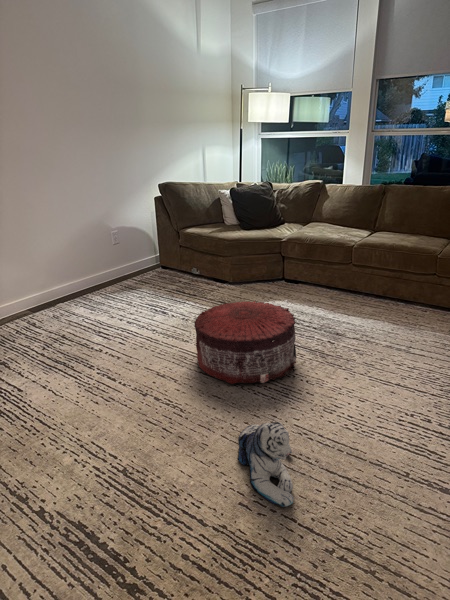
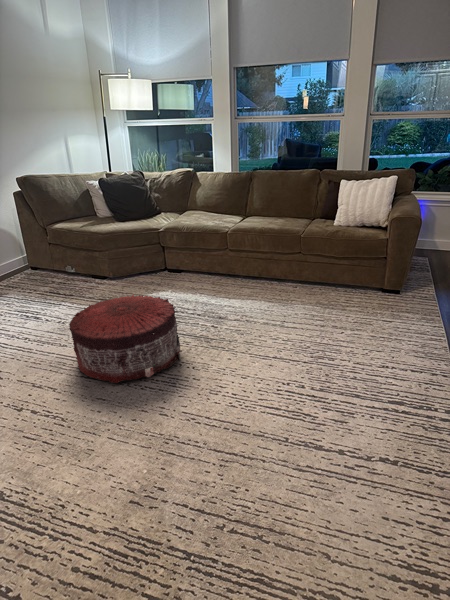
plush toy: present [238,422,294,507] -> none [125,413,184,496]

